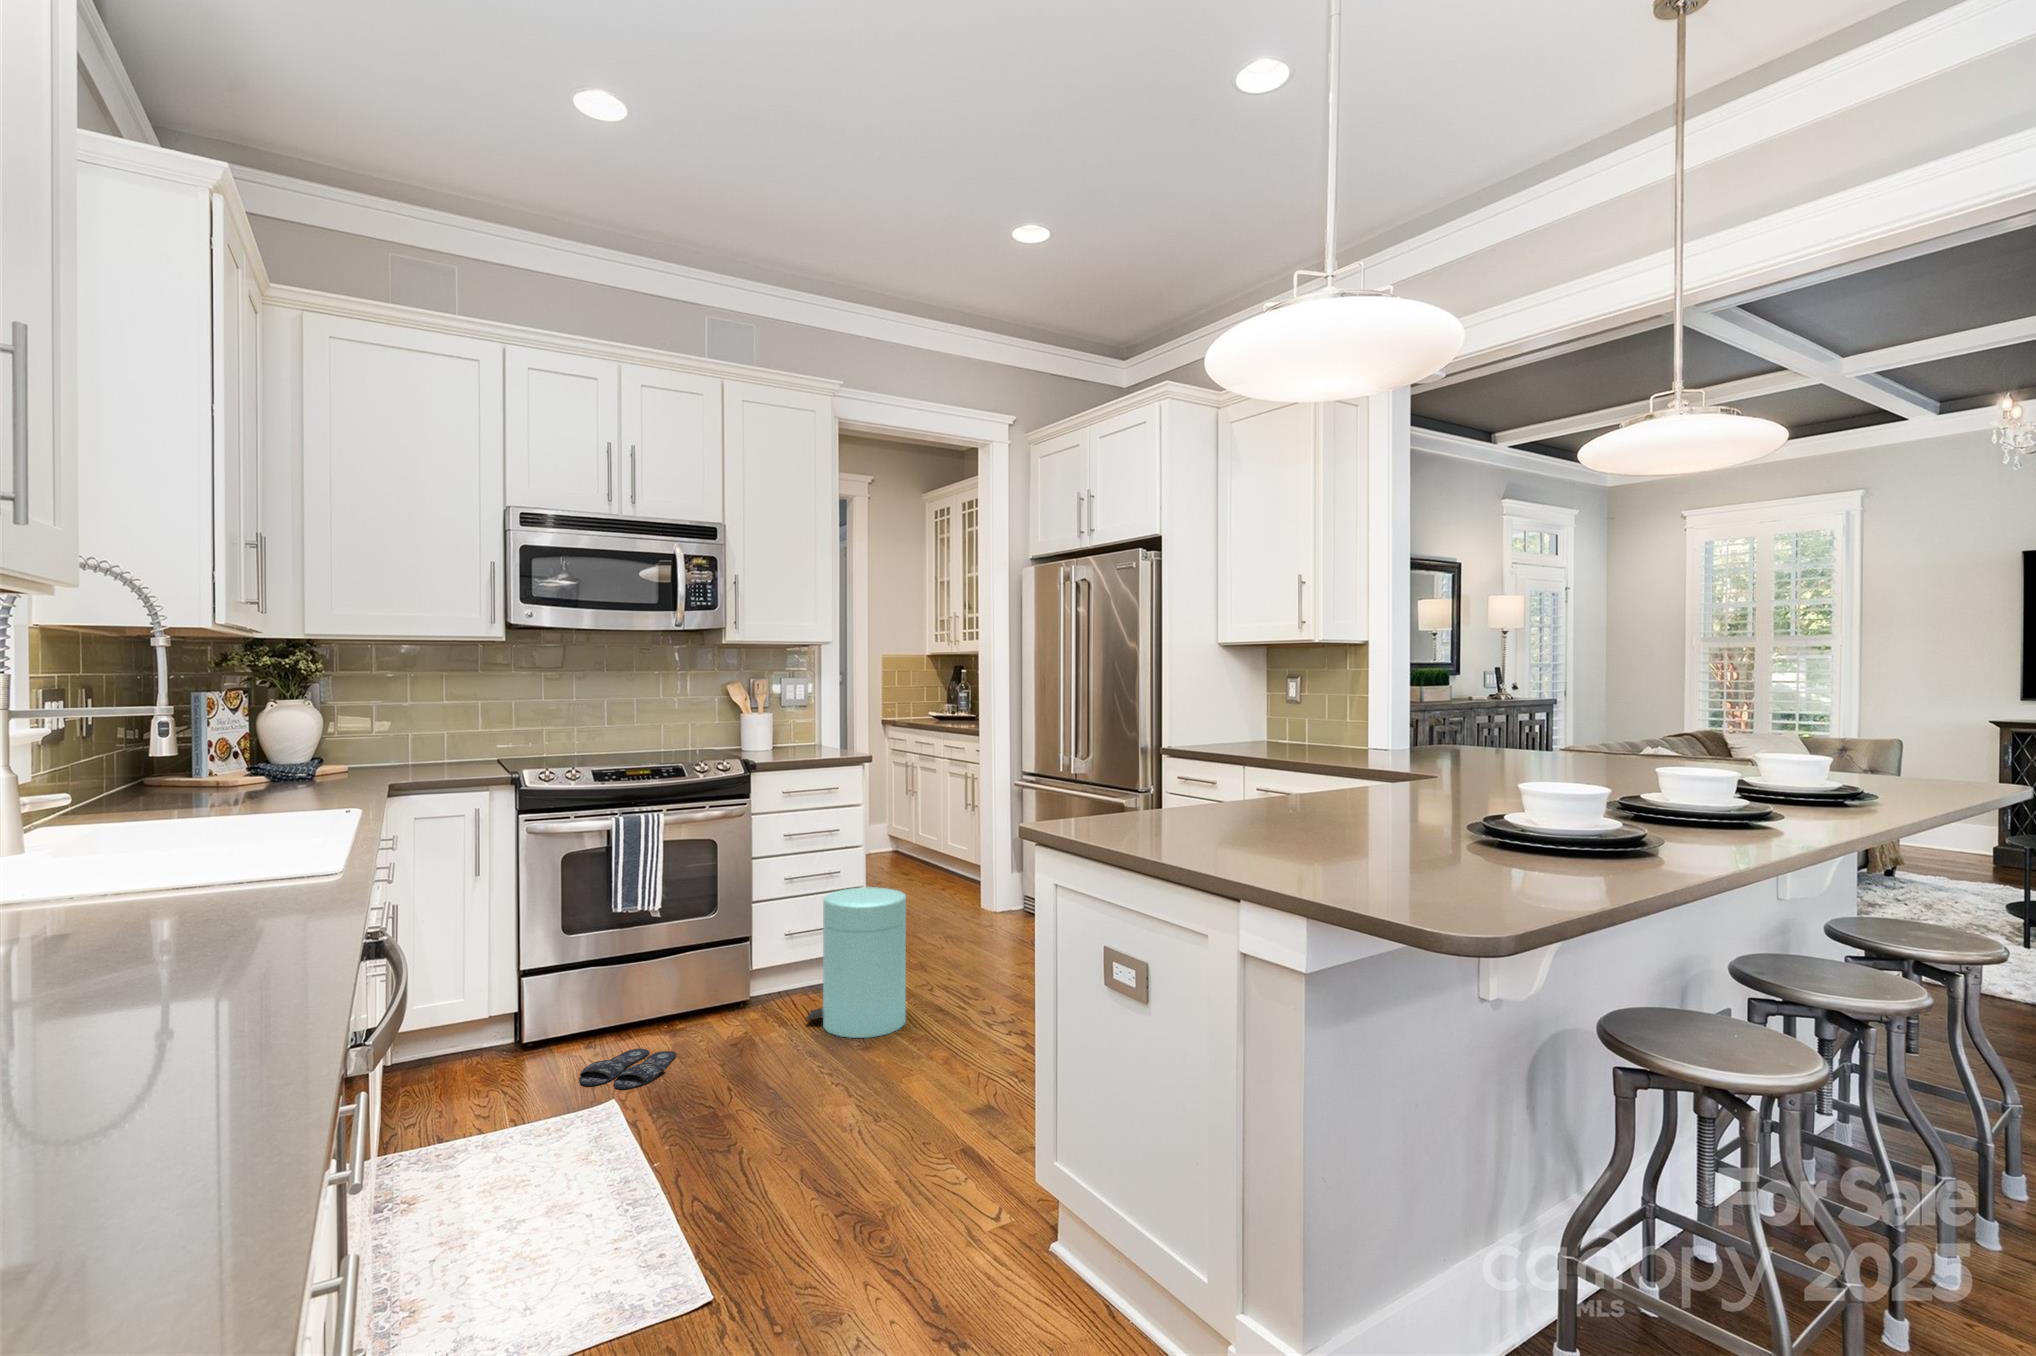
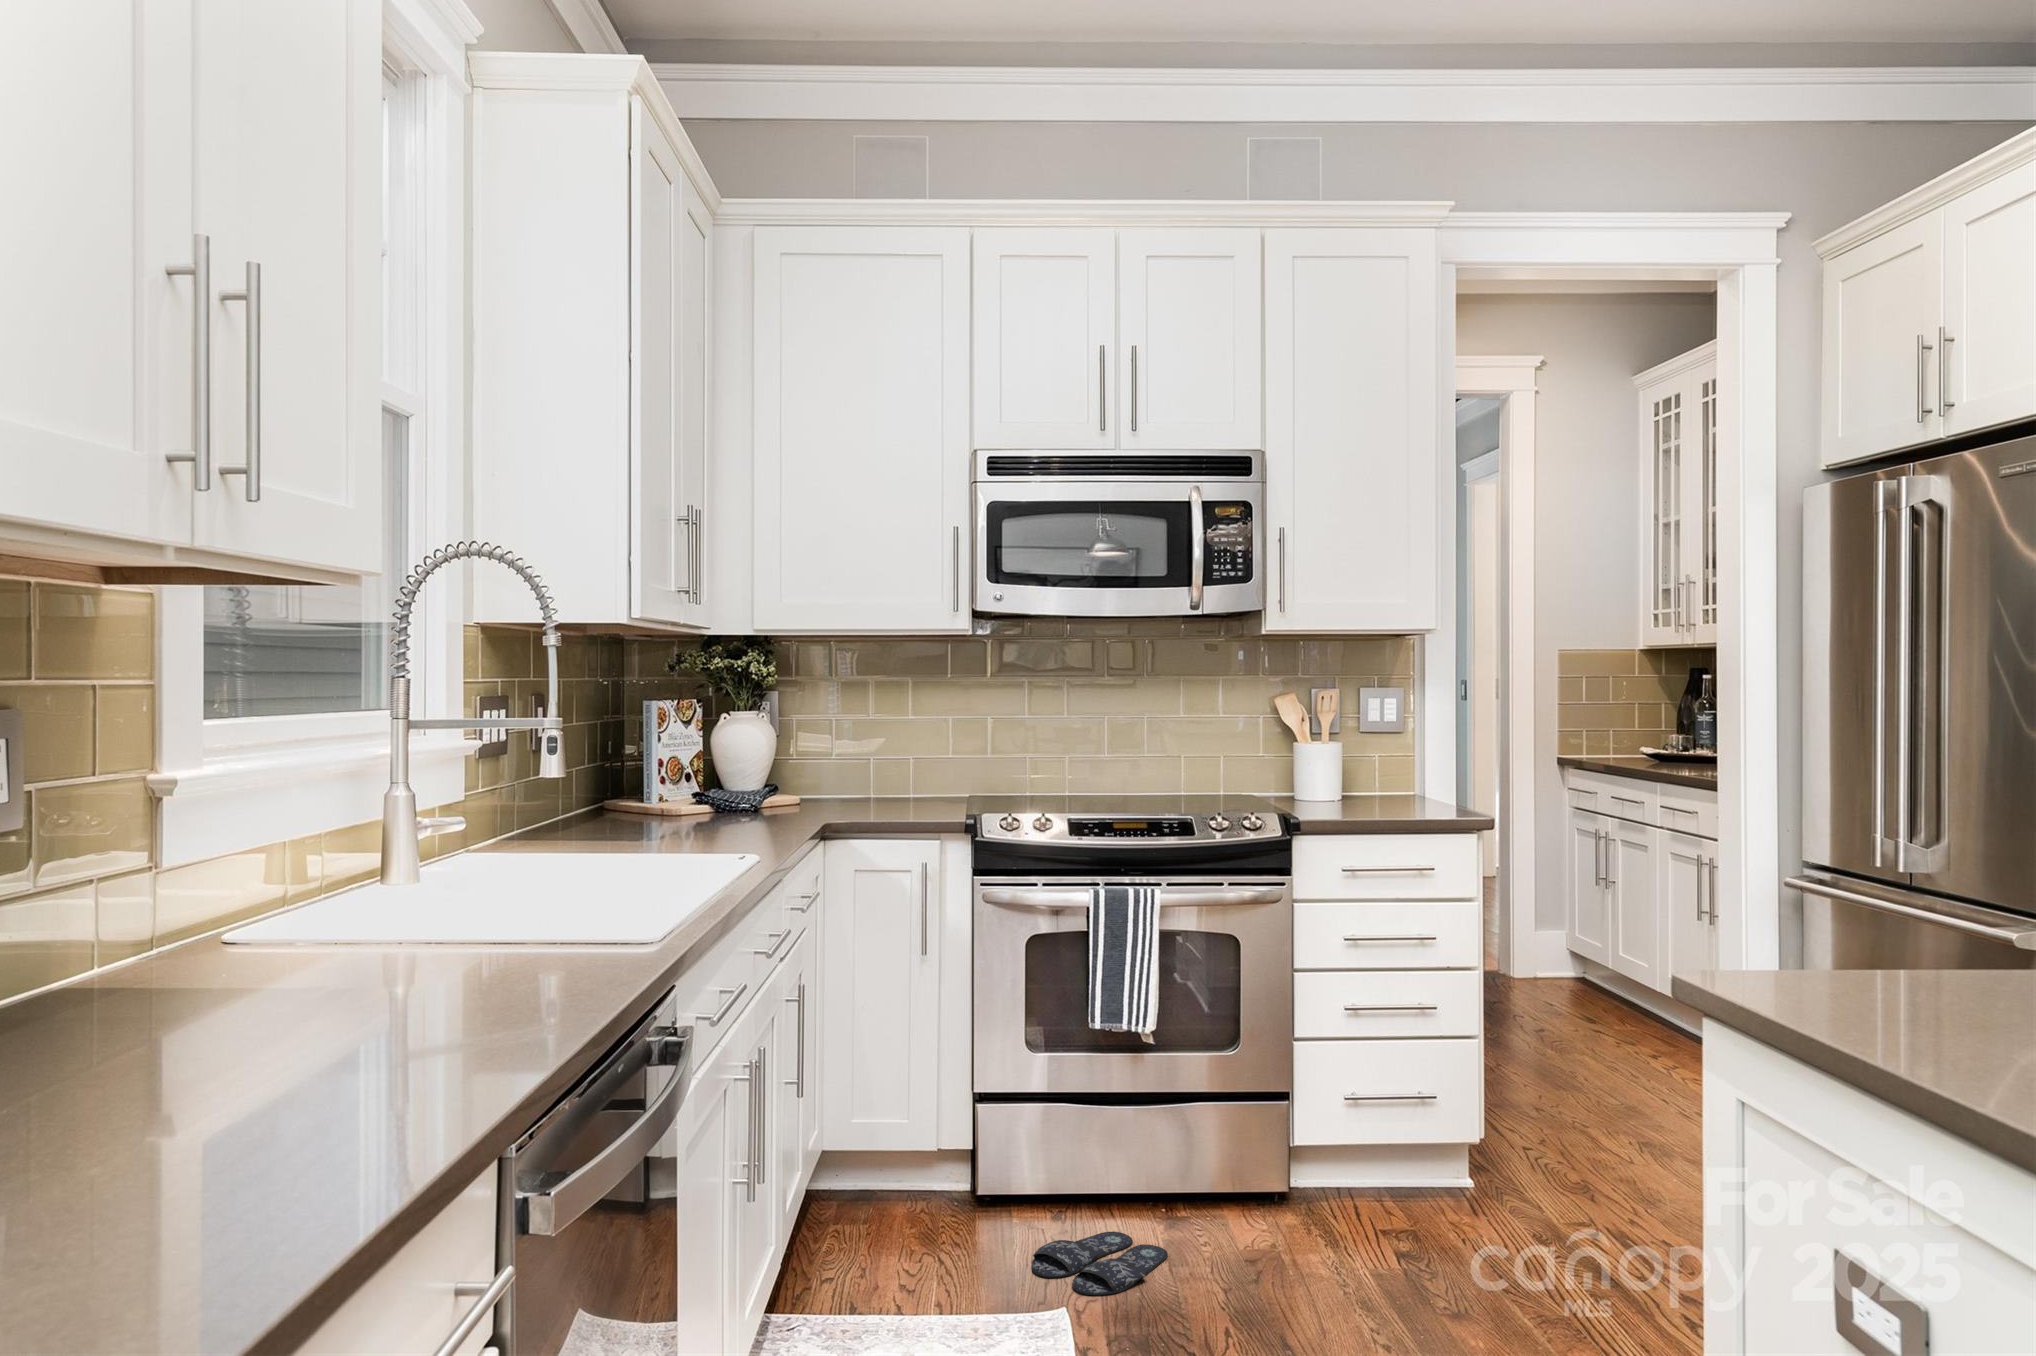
trash can: present [806,887,906,1038] -> none [1369,1040,1543,1301]

